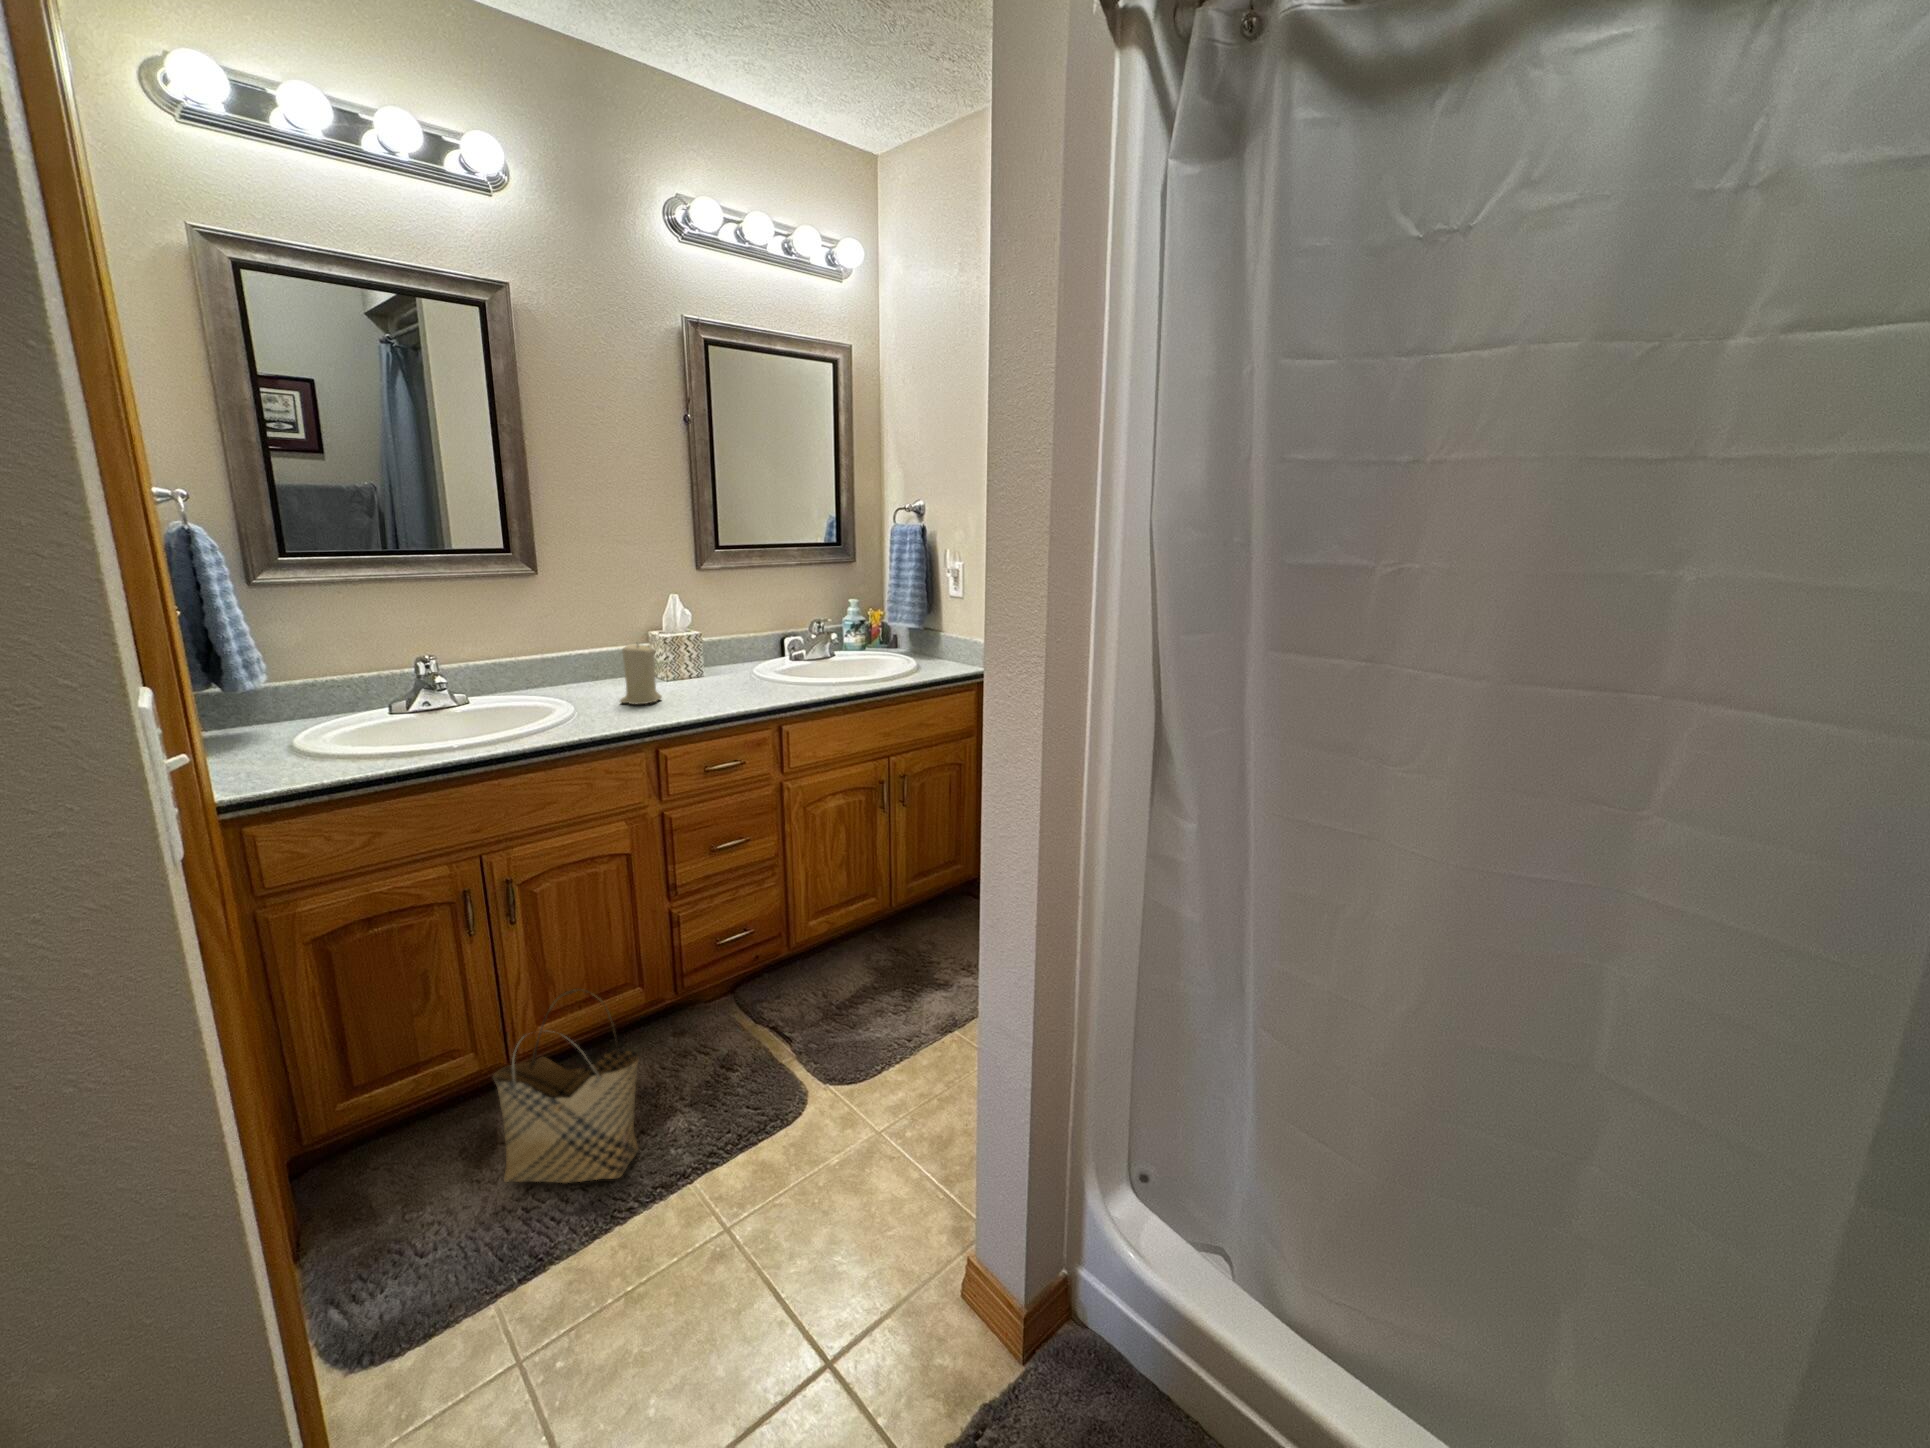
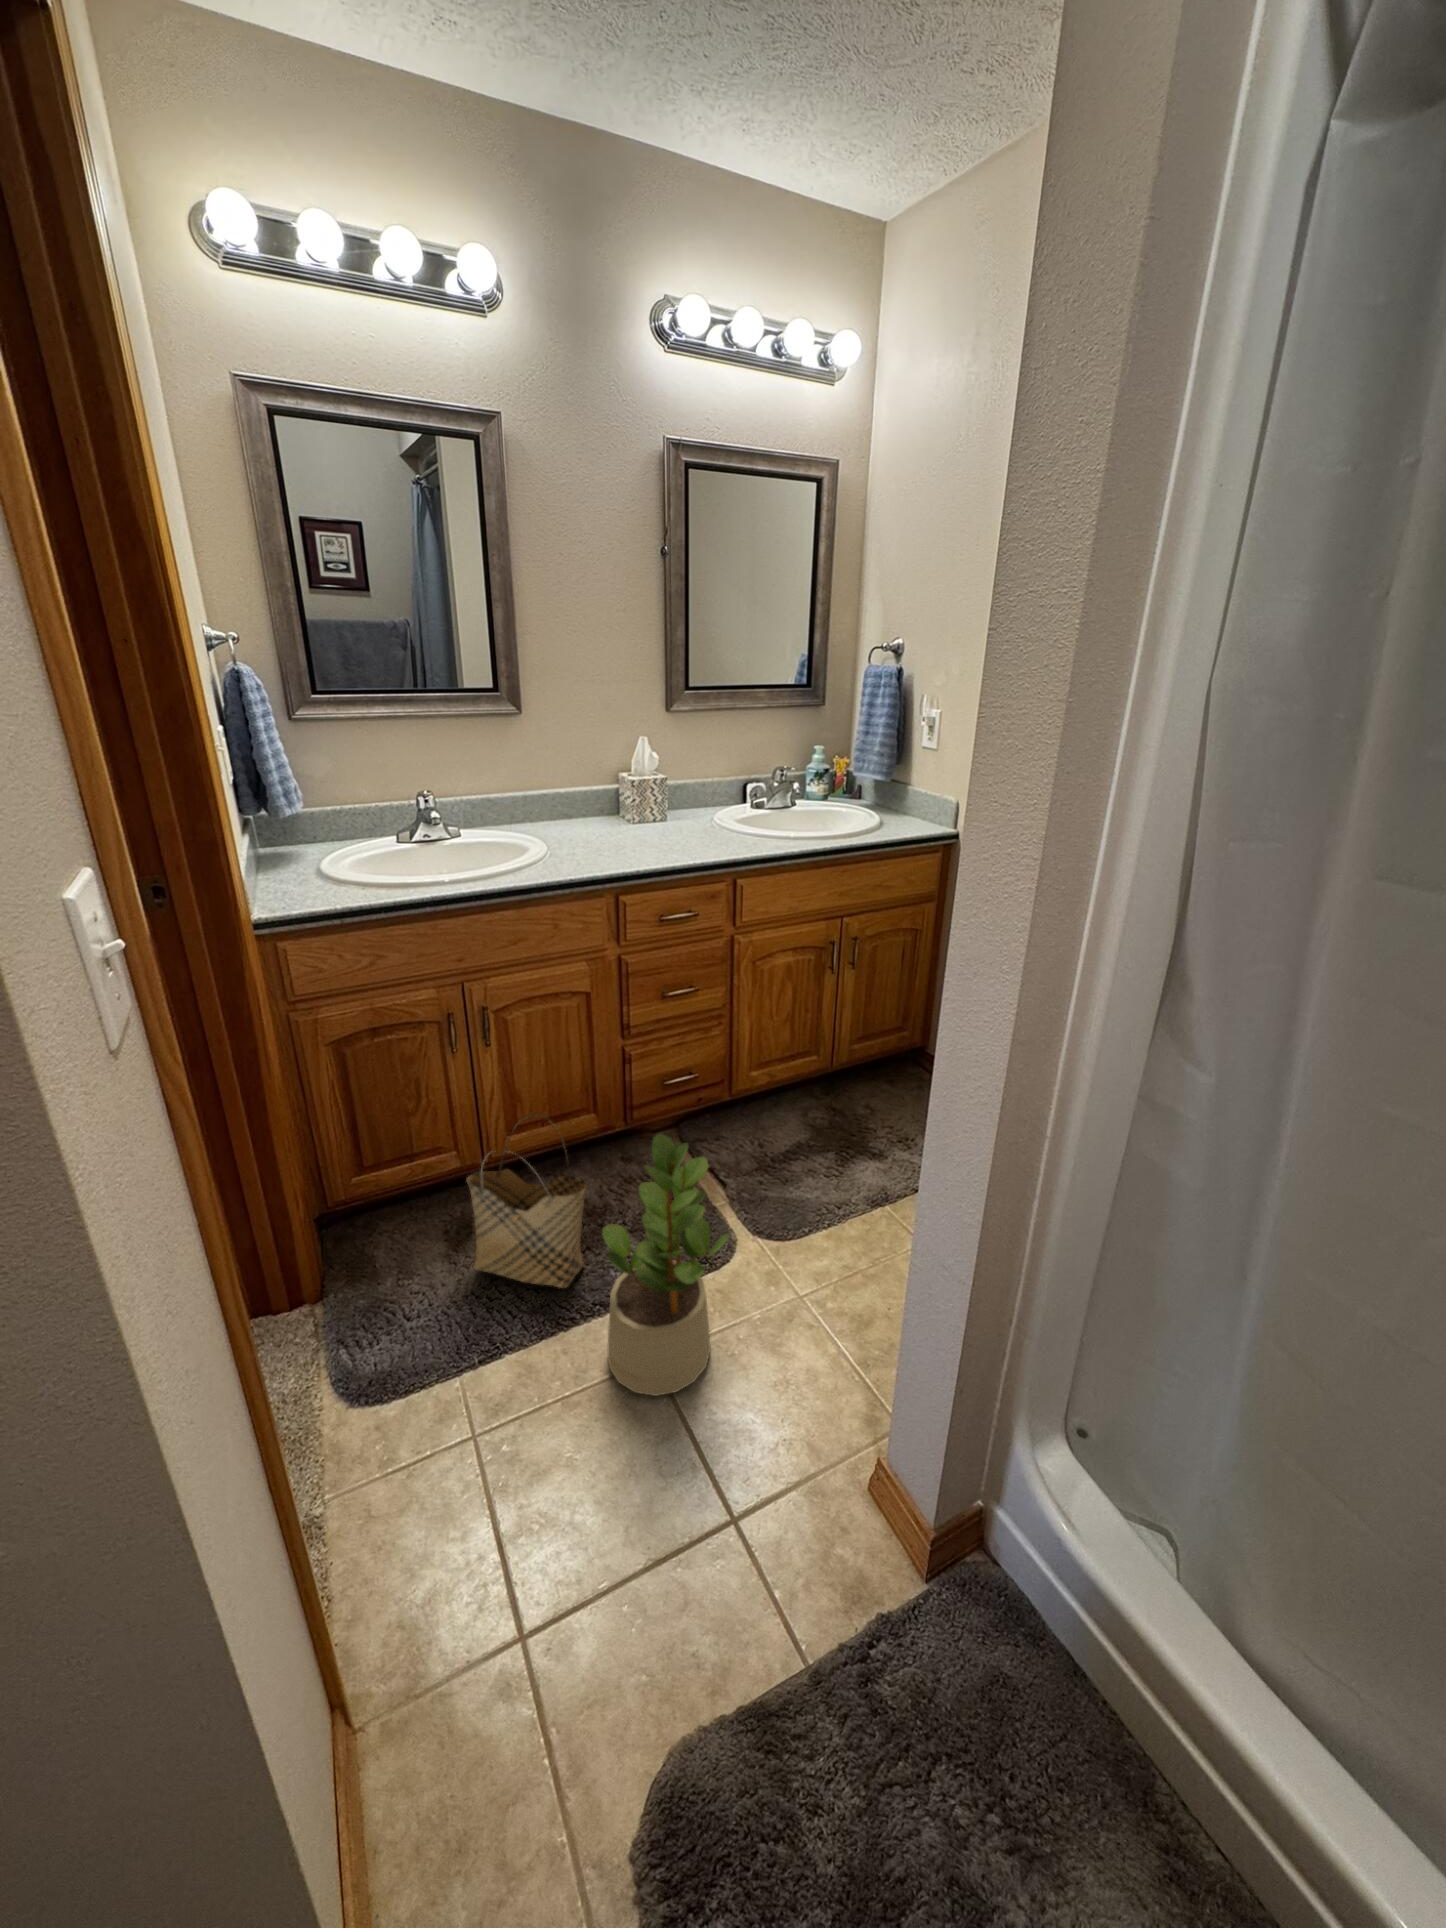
candle: present [620,644,661,704] -> none [587,786,625,848]
potted plant: none [663,975,803,1267] -> present [602,1134,729,1396]

